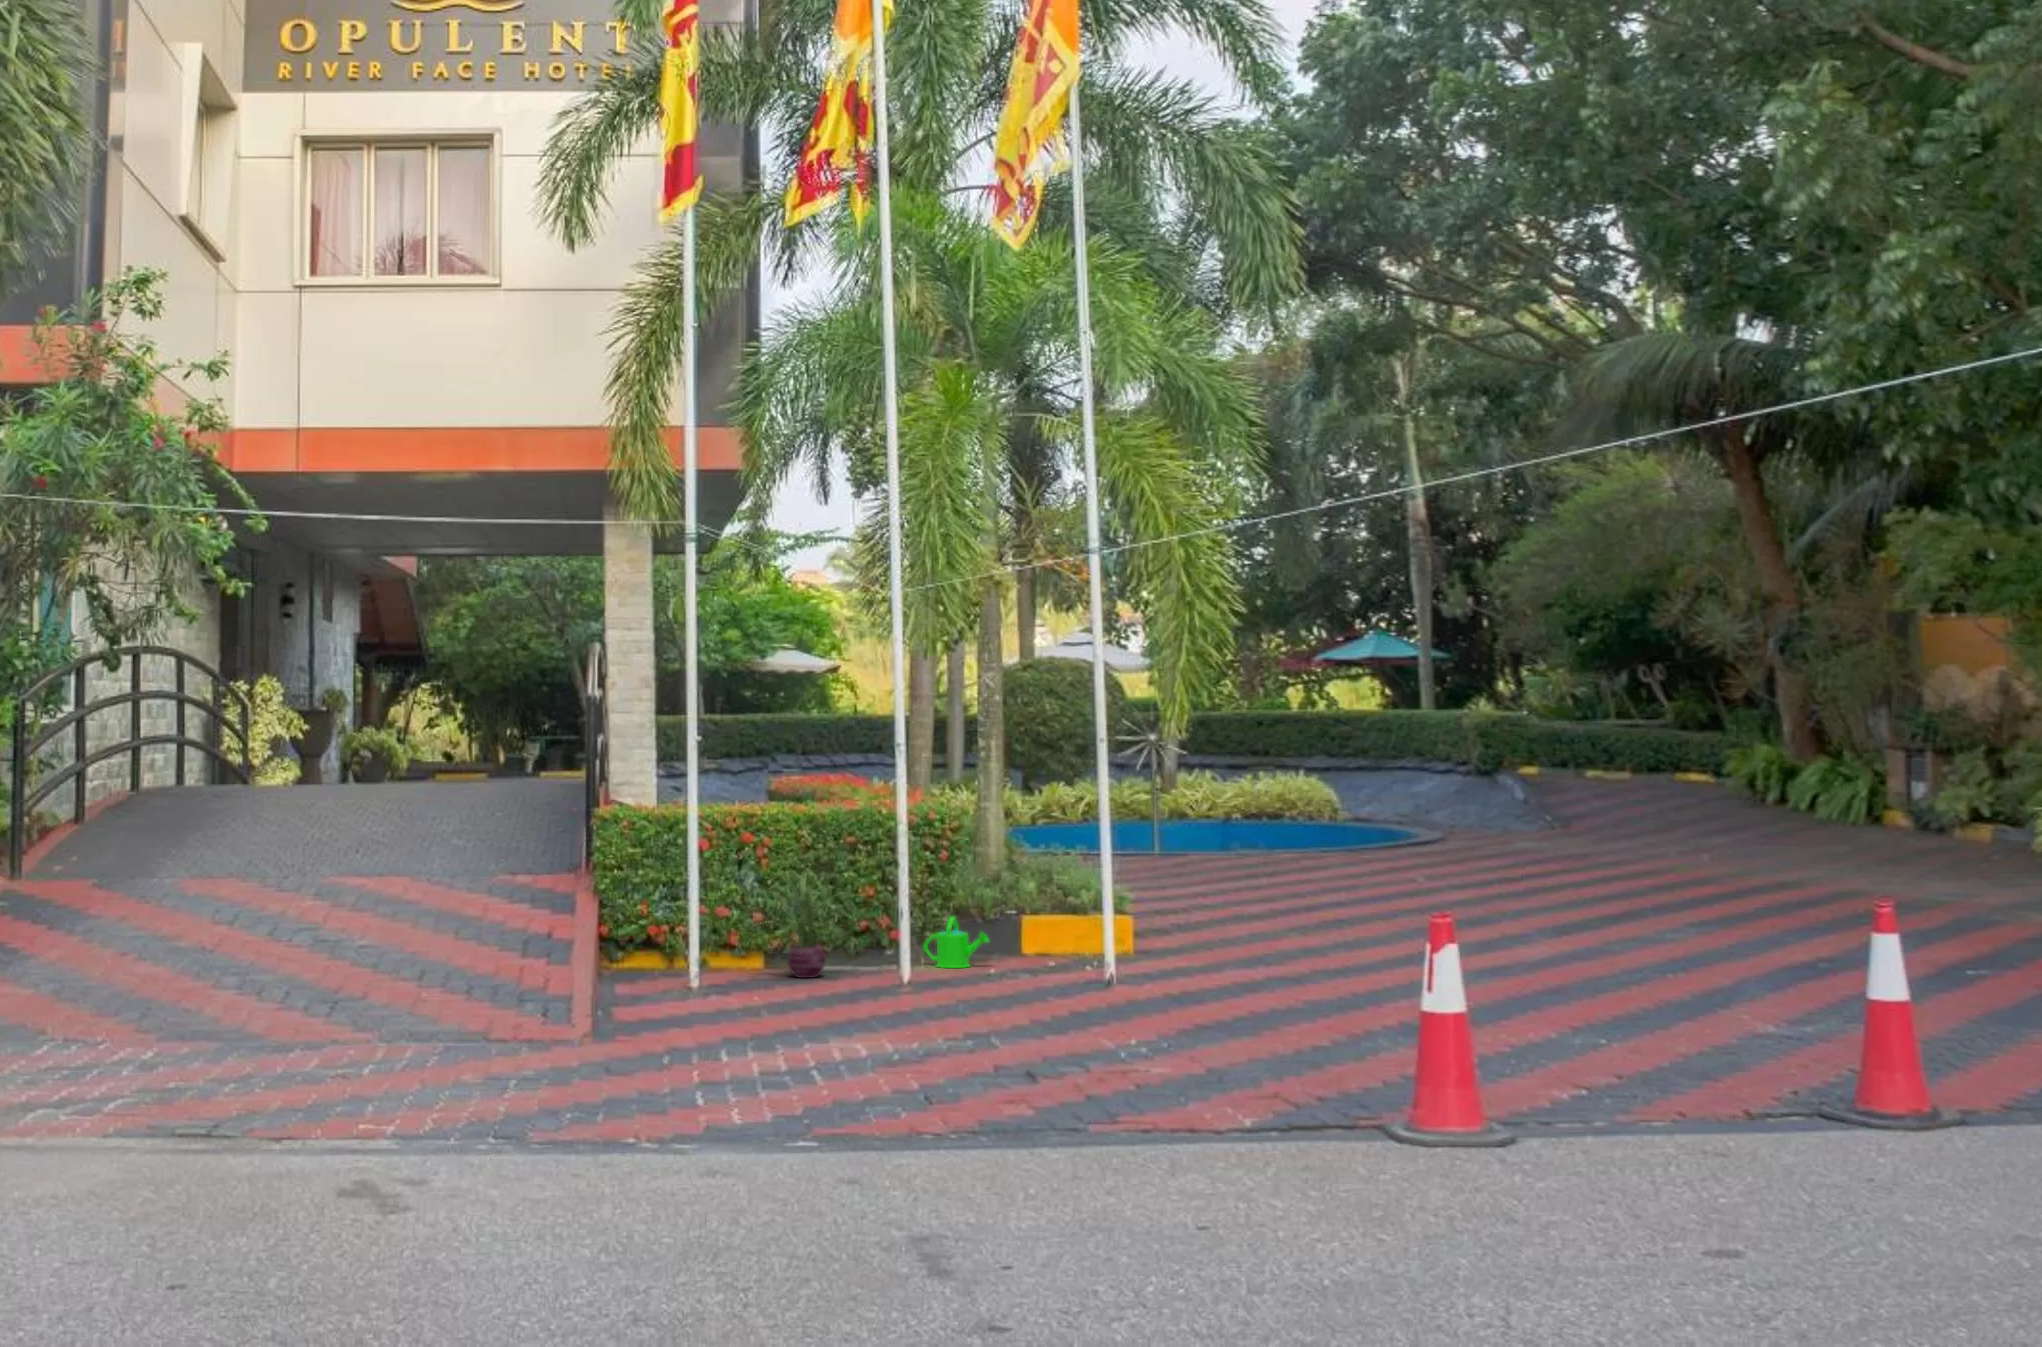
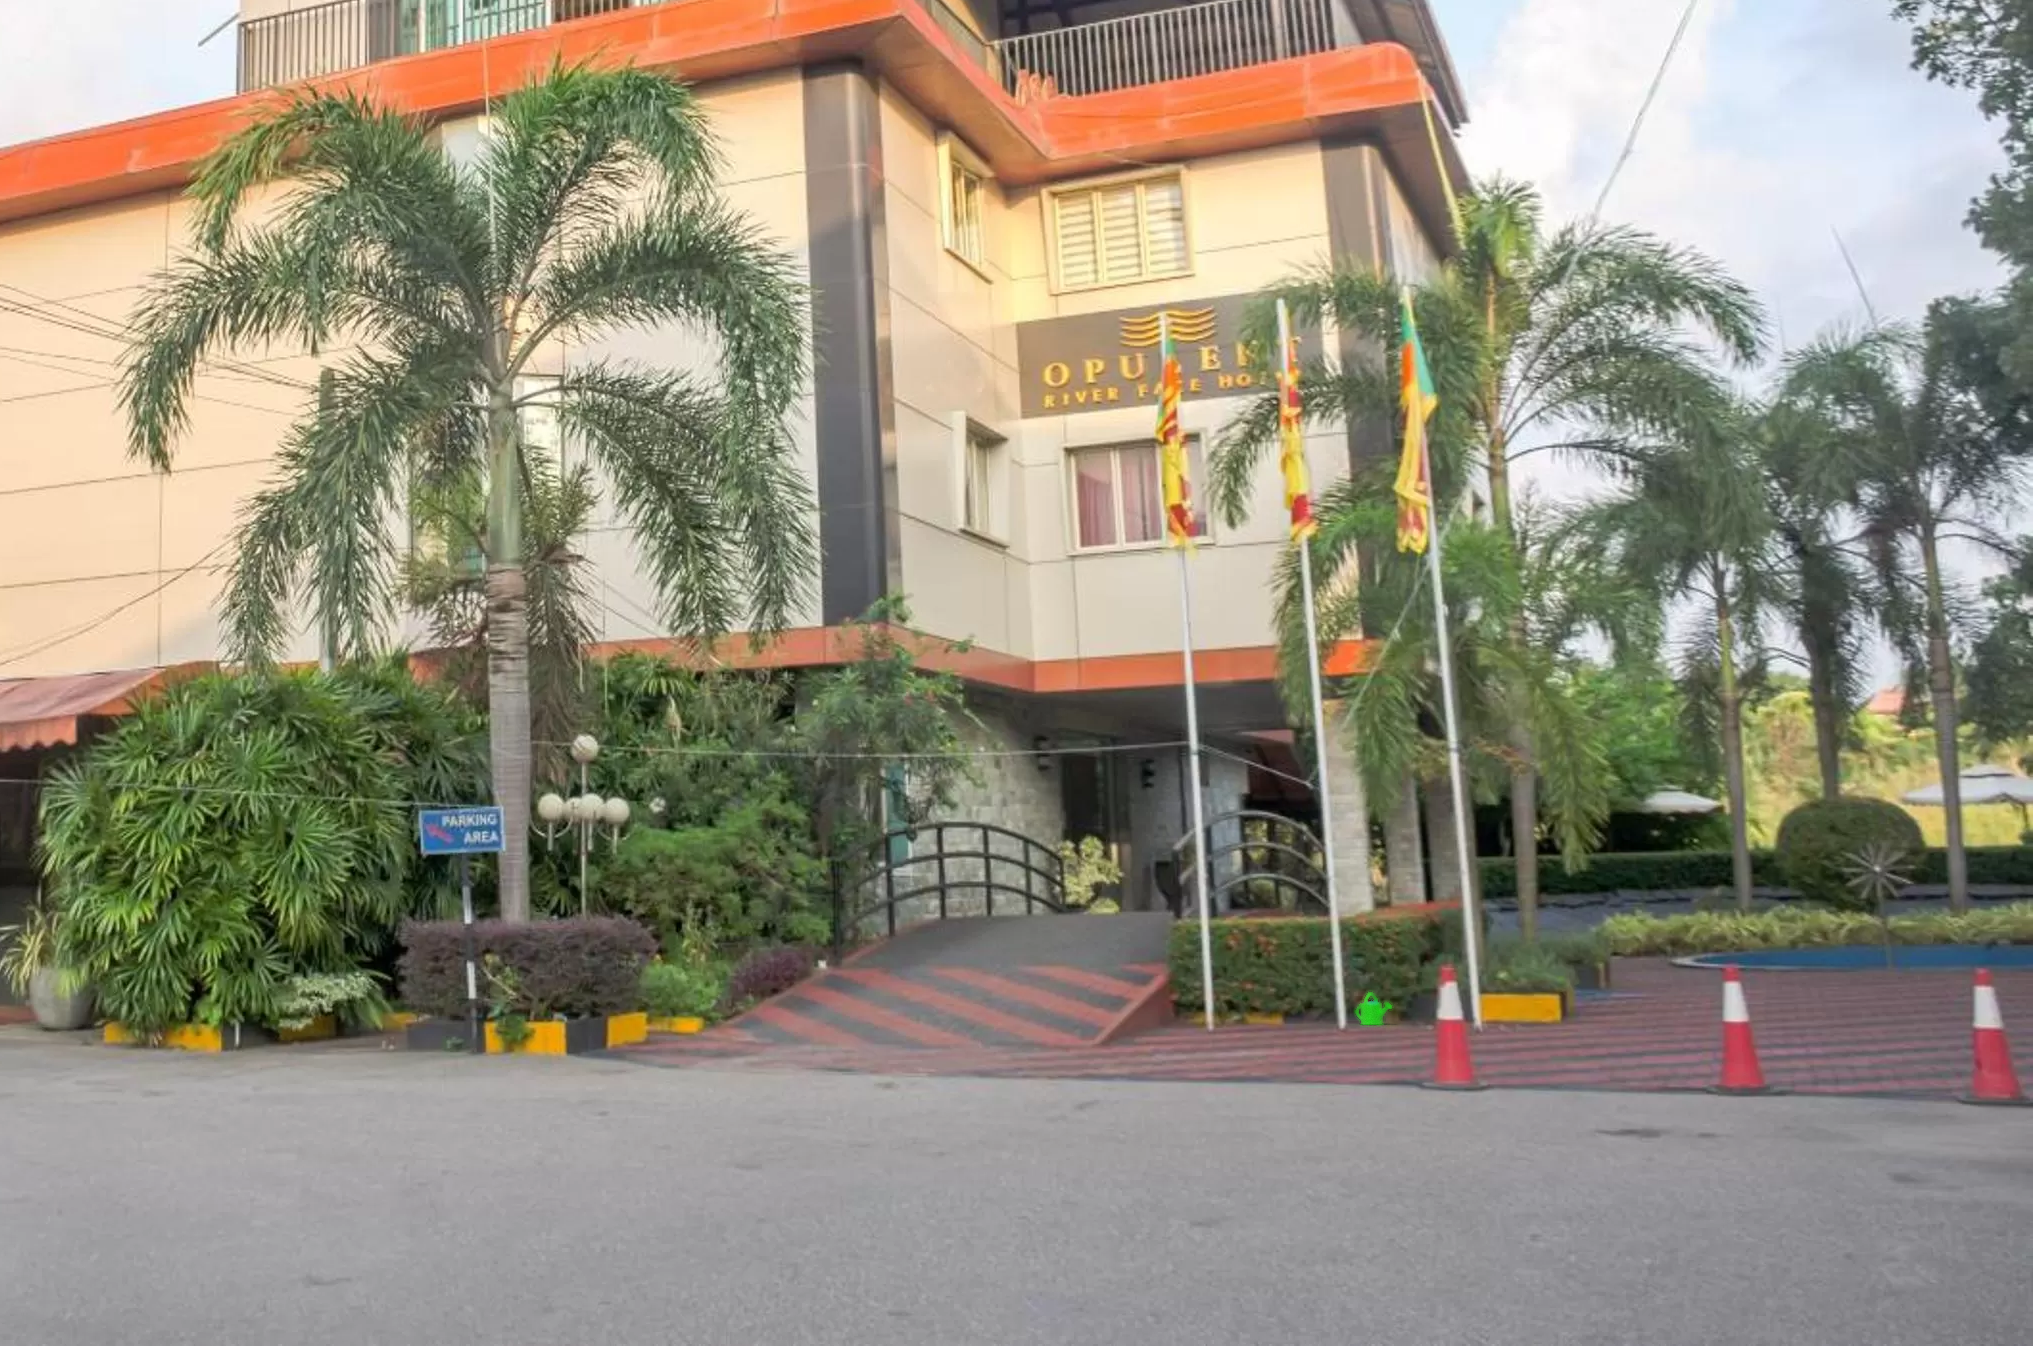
decorative plant: present [776,871,839,978] -> none [1224,961,1299,1027]

